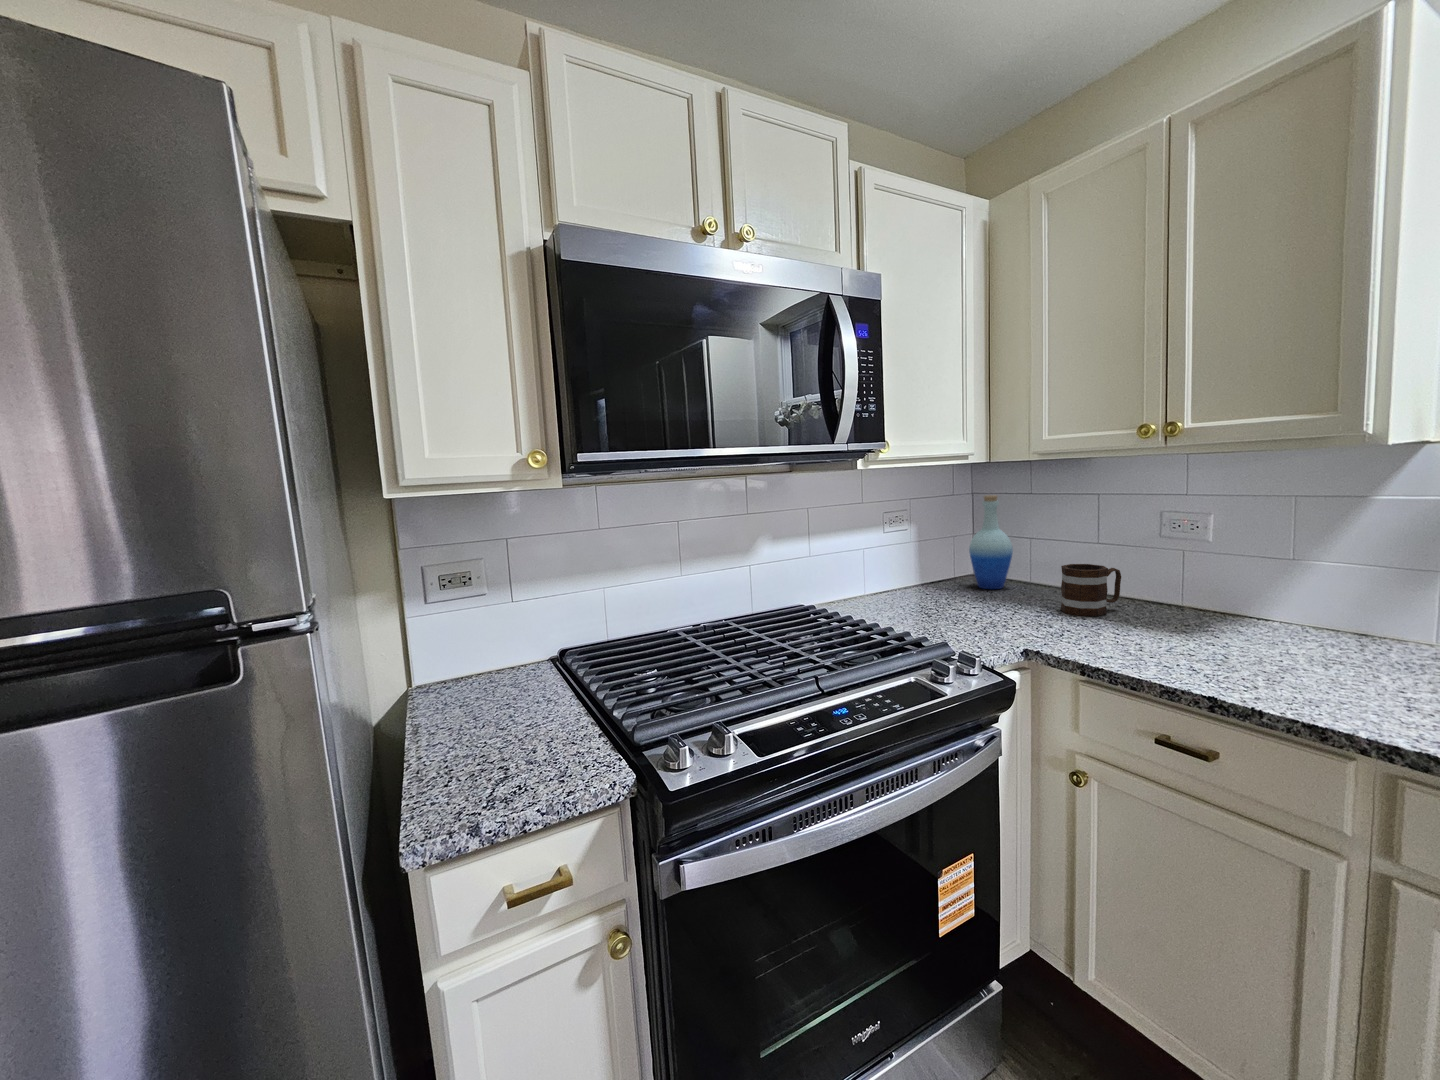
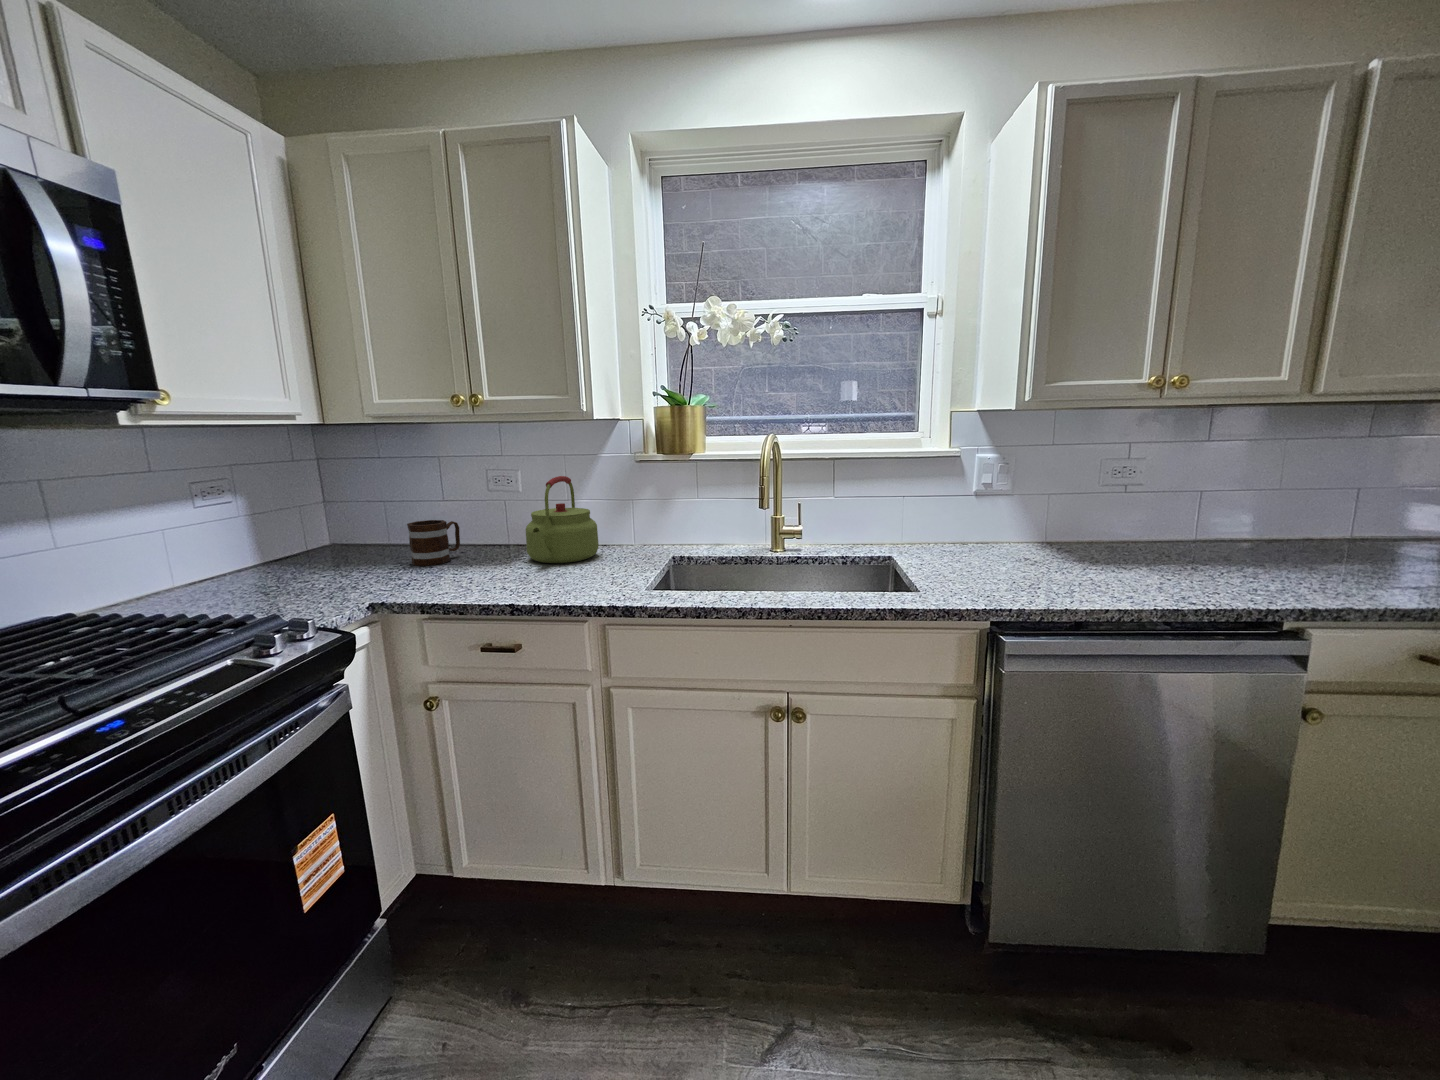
bottle: present [969,495,1013,589] -> none [317,462,365,556]
kettle: none [1220,523,1357,648] -> present [526,476,599,563]

